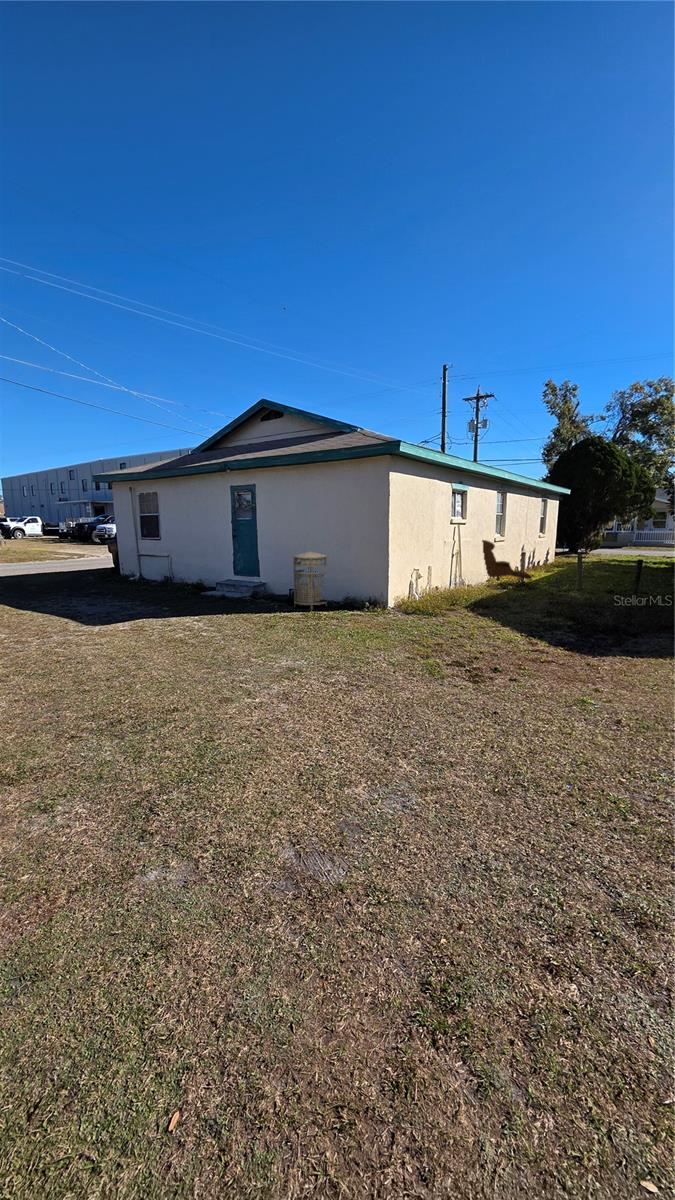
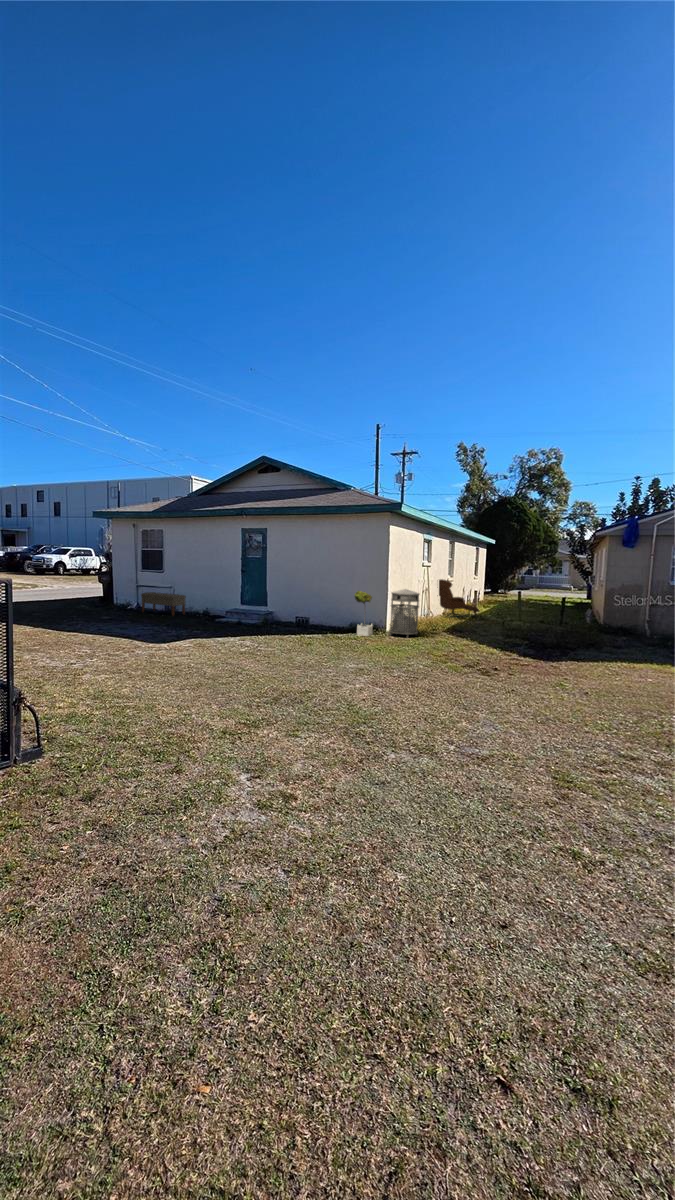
trash can: present [294,552,327,609] -> present [390,589,420,638]
potted tree: none [346,557,370,614] -> present [355,591,372,636]
bench: none [136,562,181,588] -> present [141,592,186,616]

